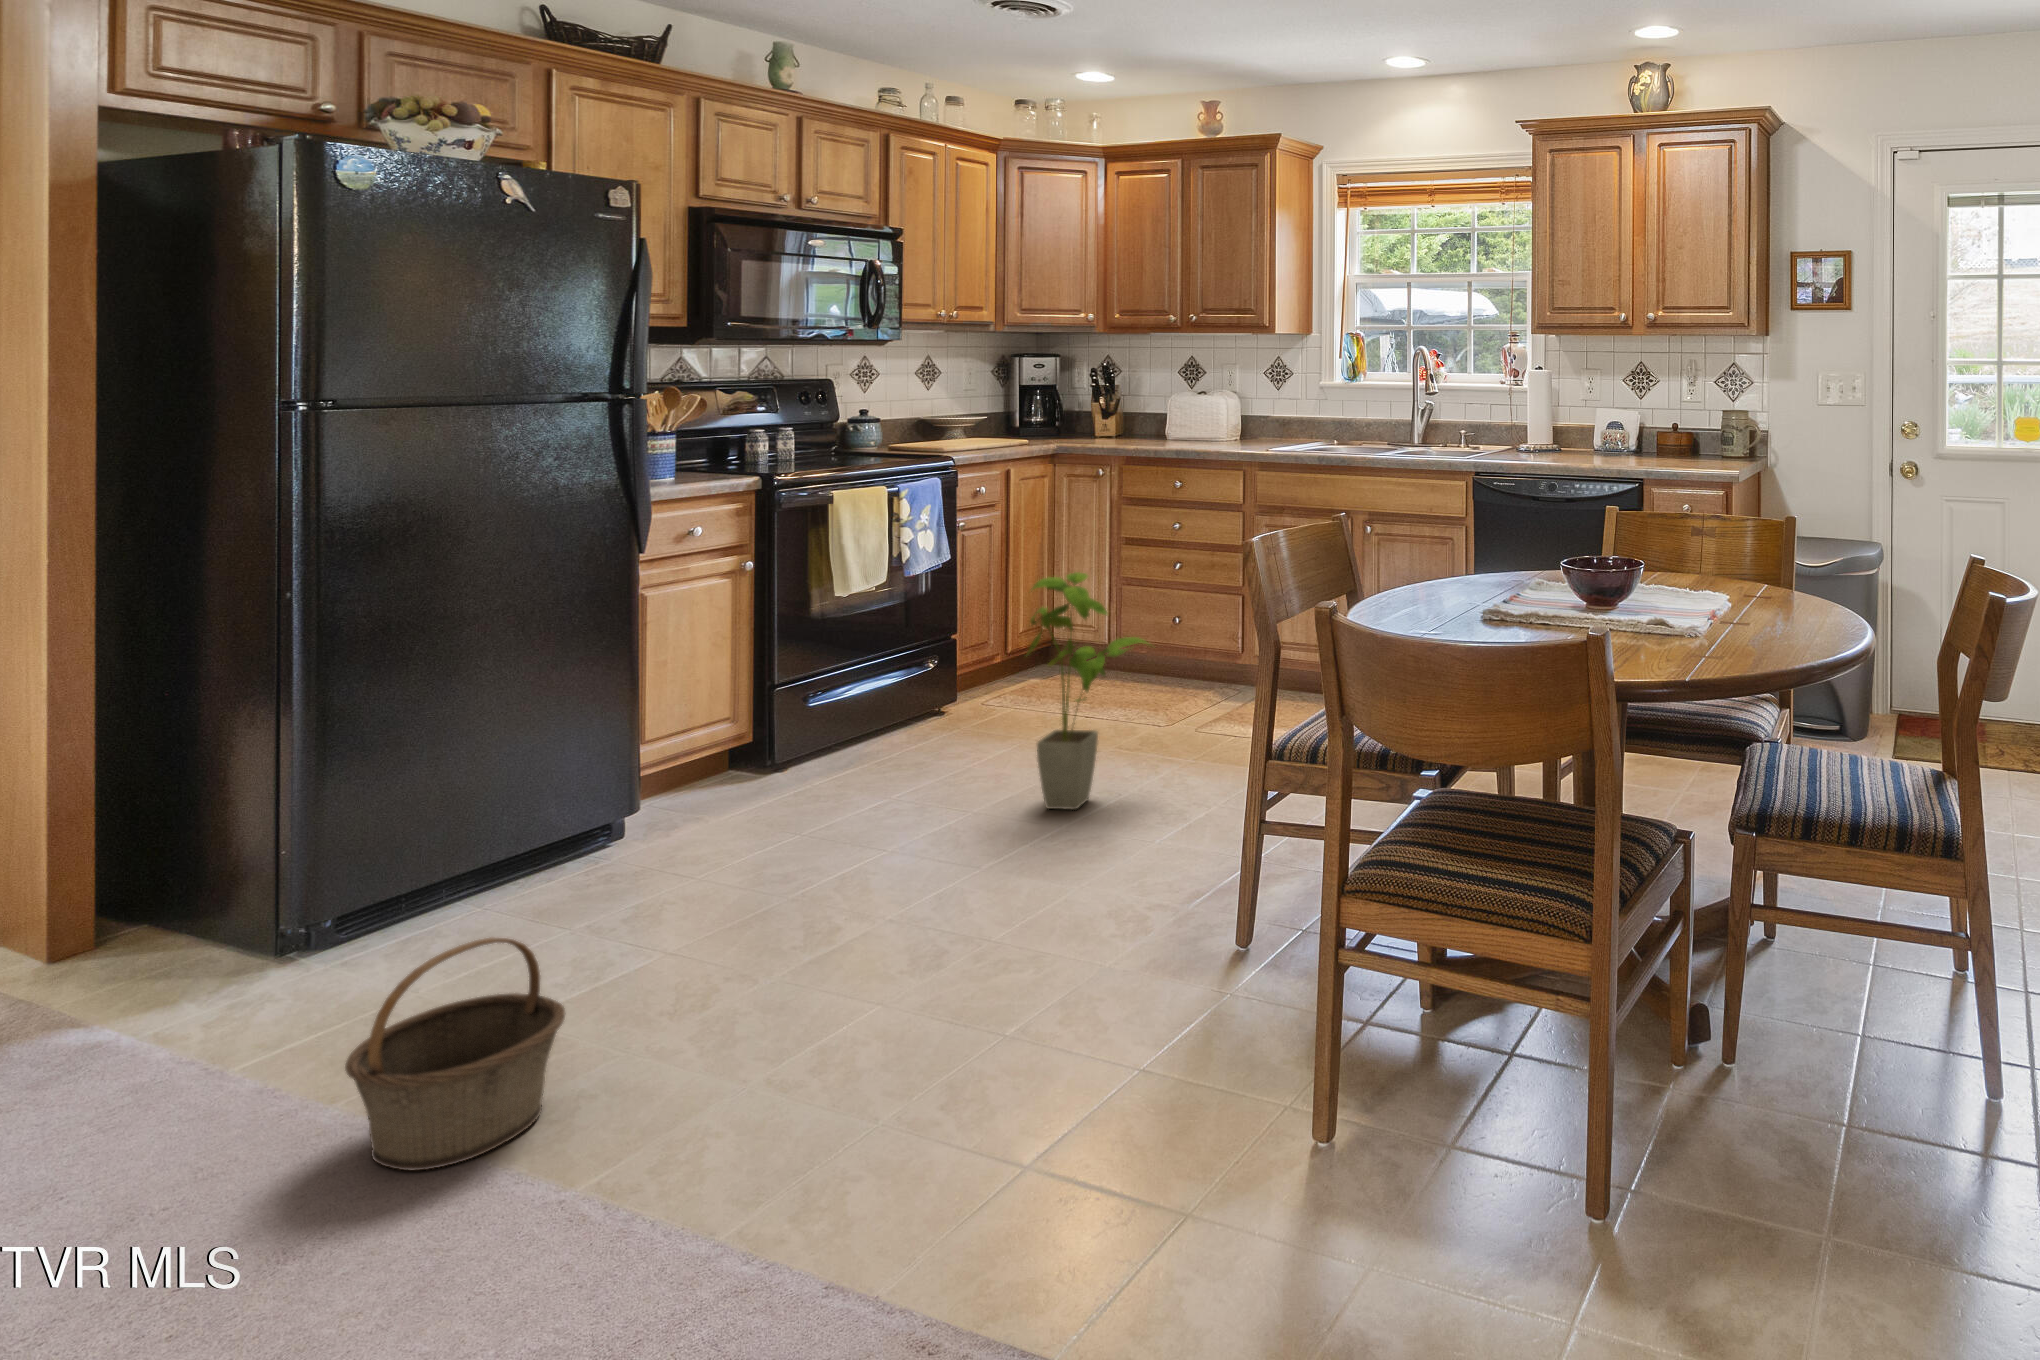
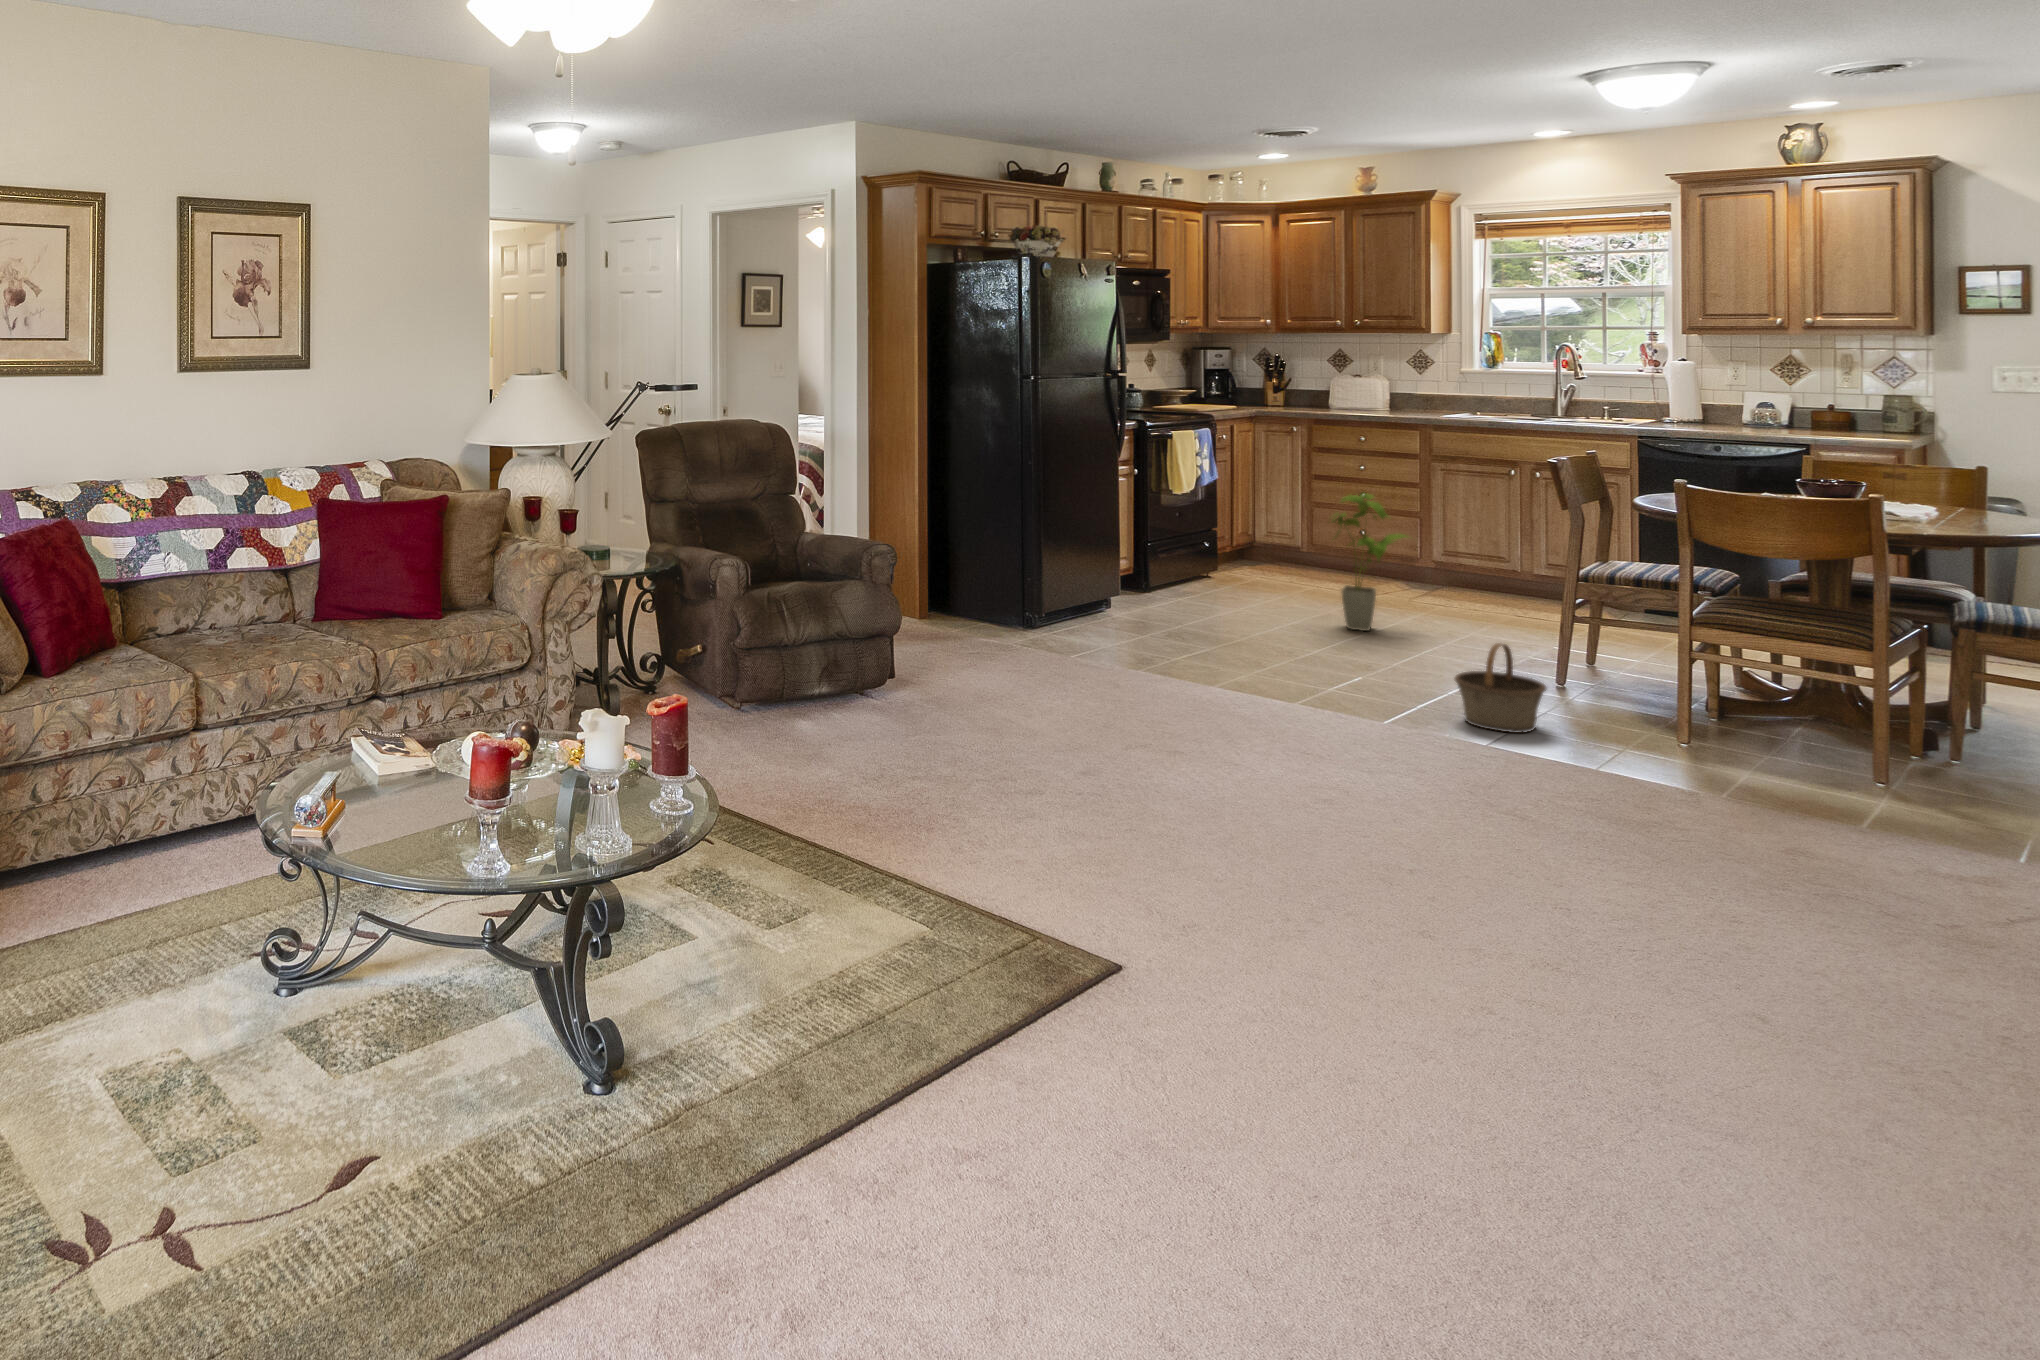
basket: present [345,938,565,1170] -> present [1455,643,1546,733]

